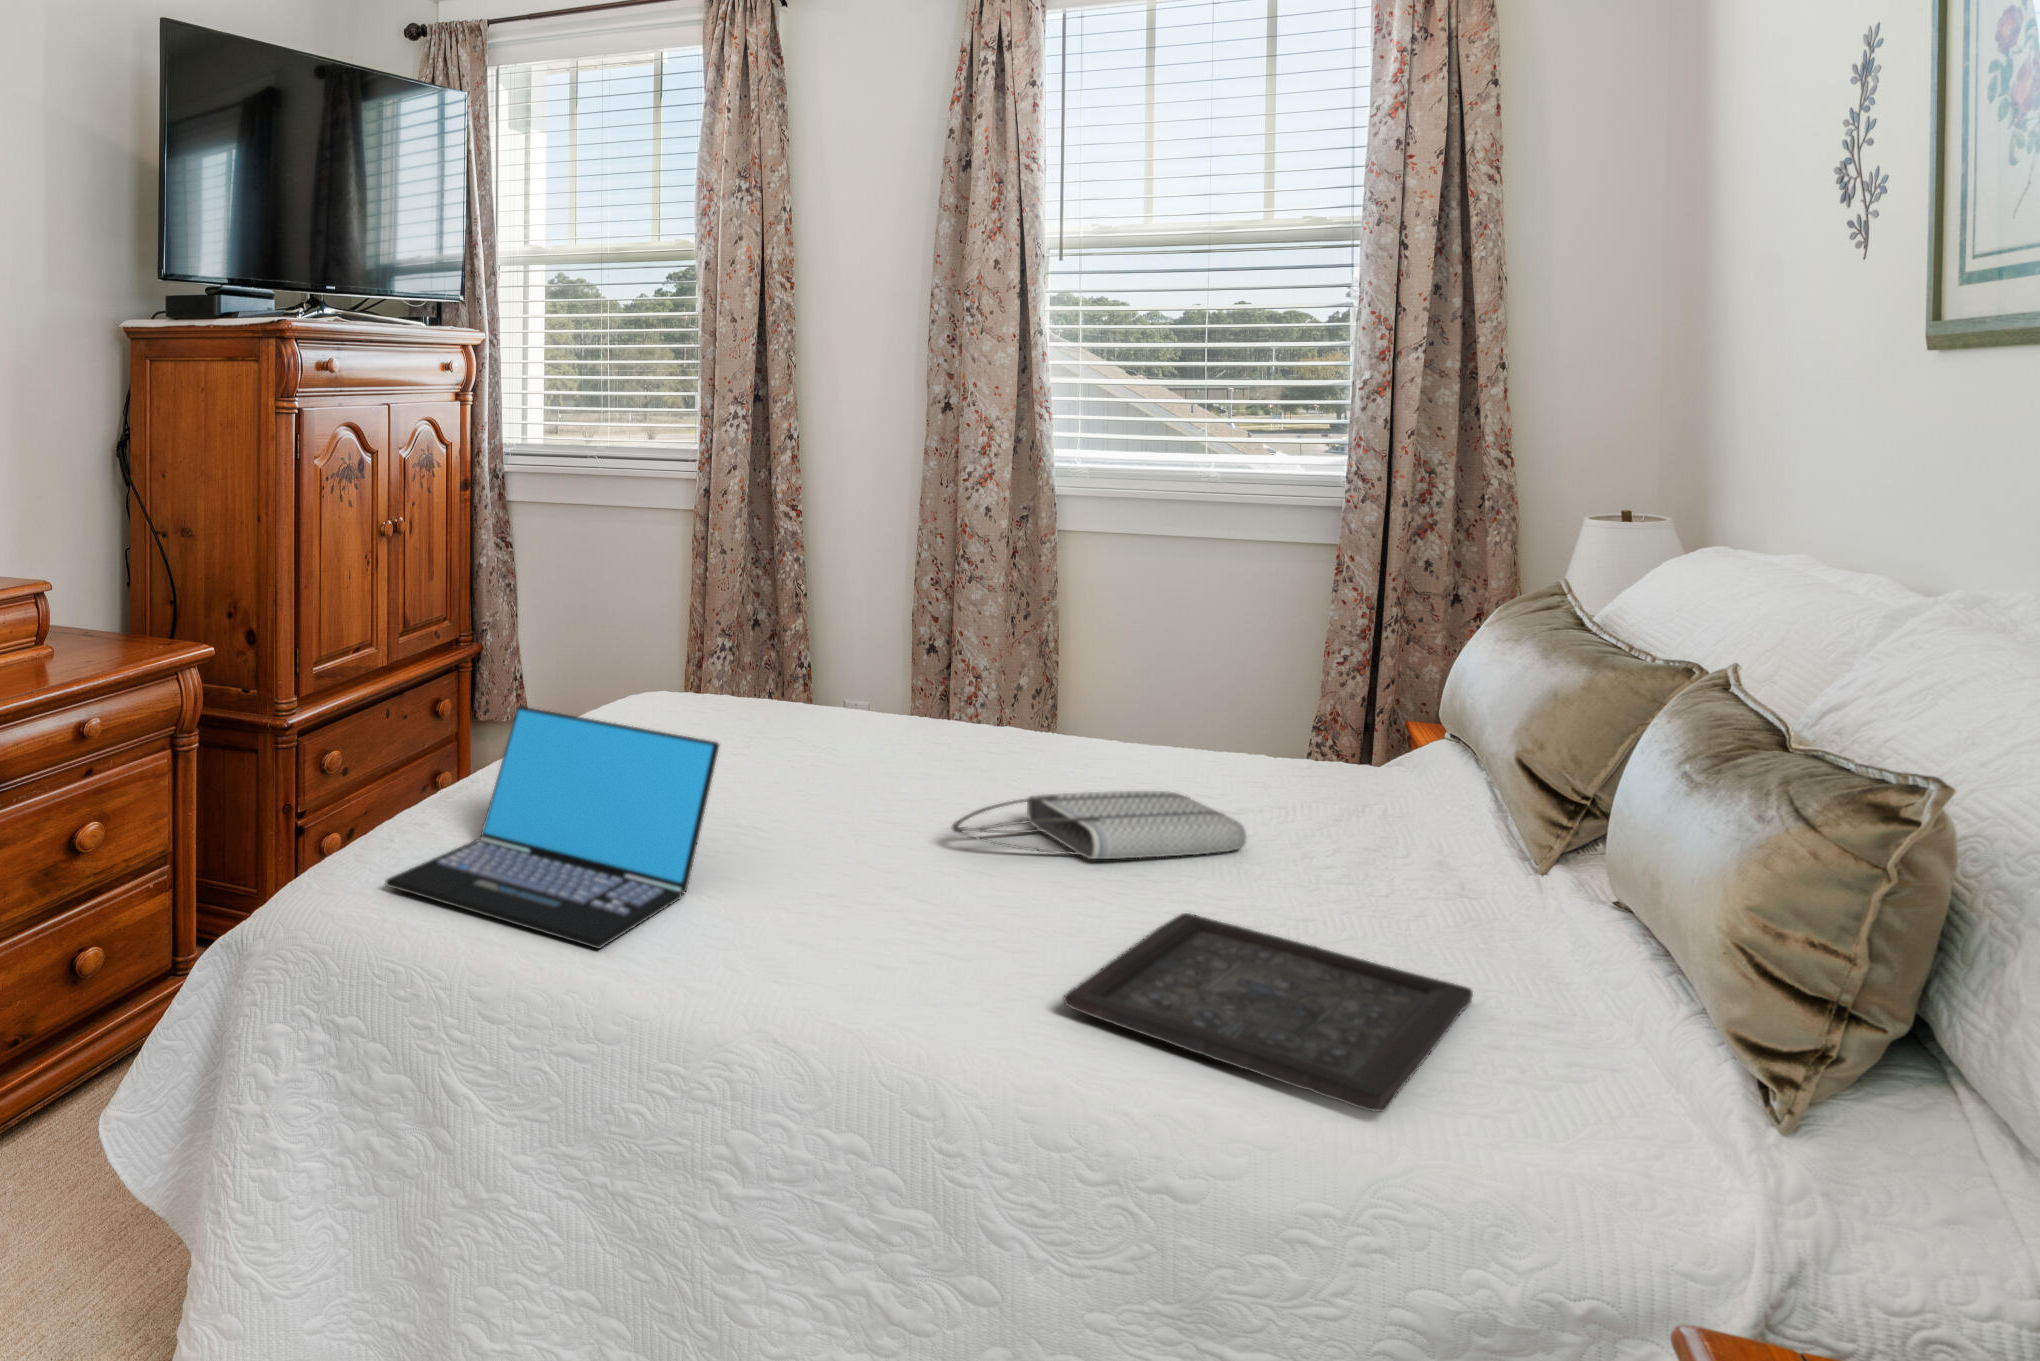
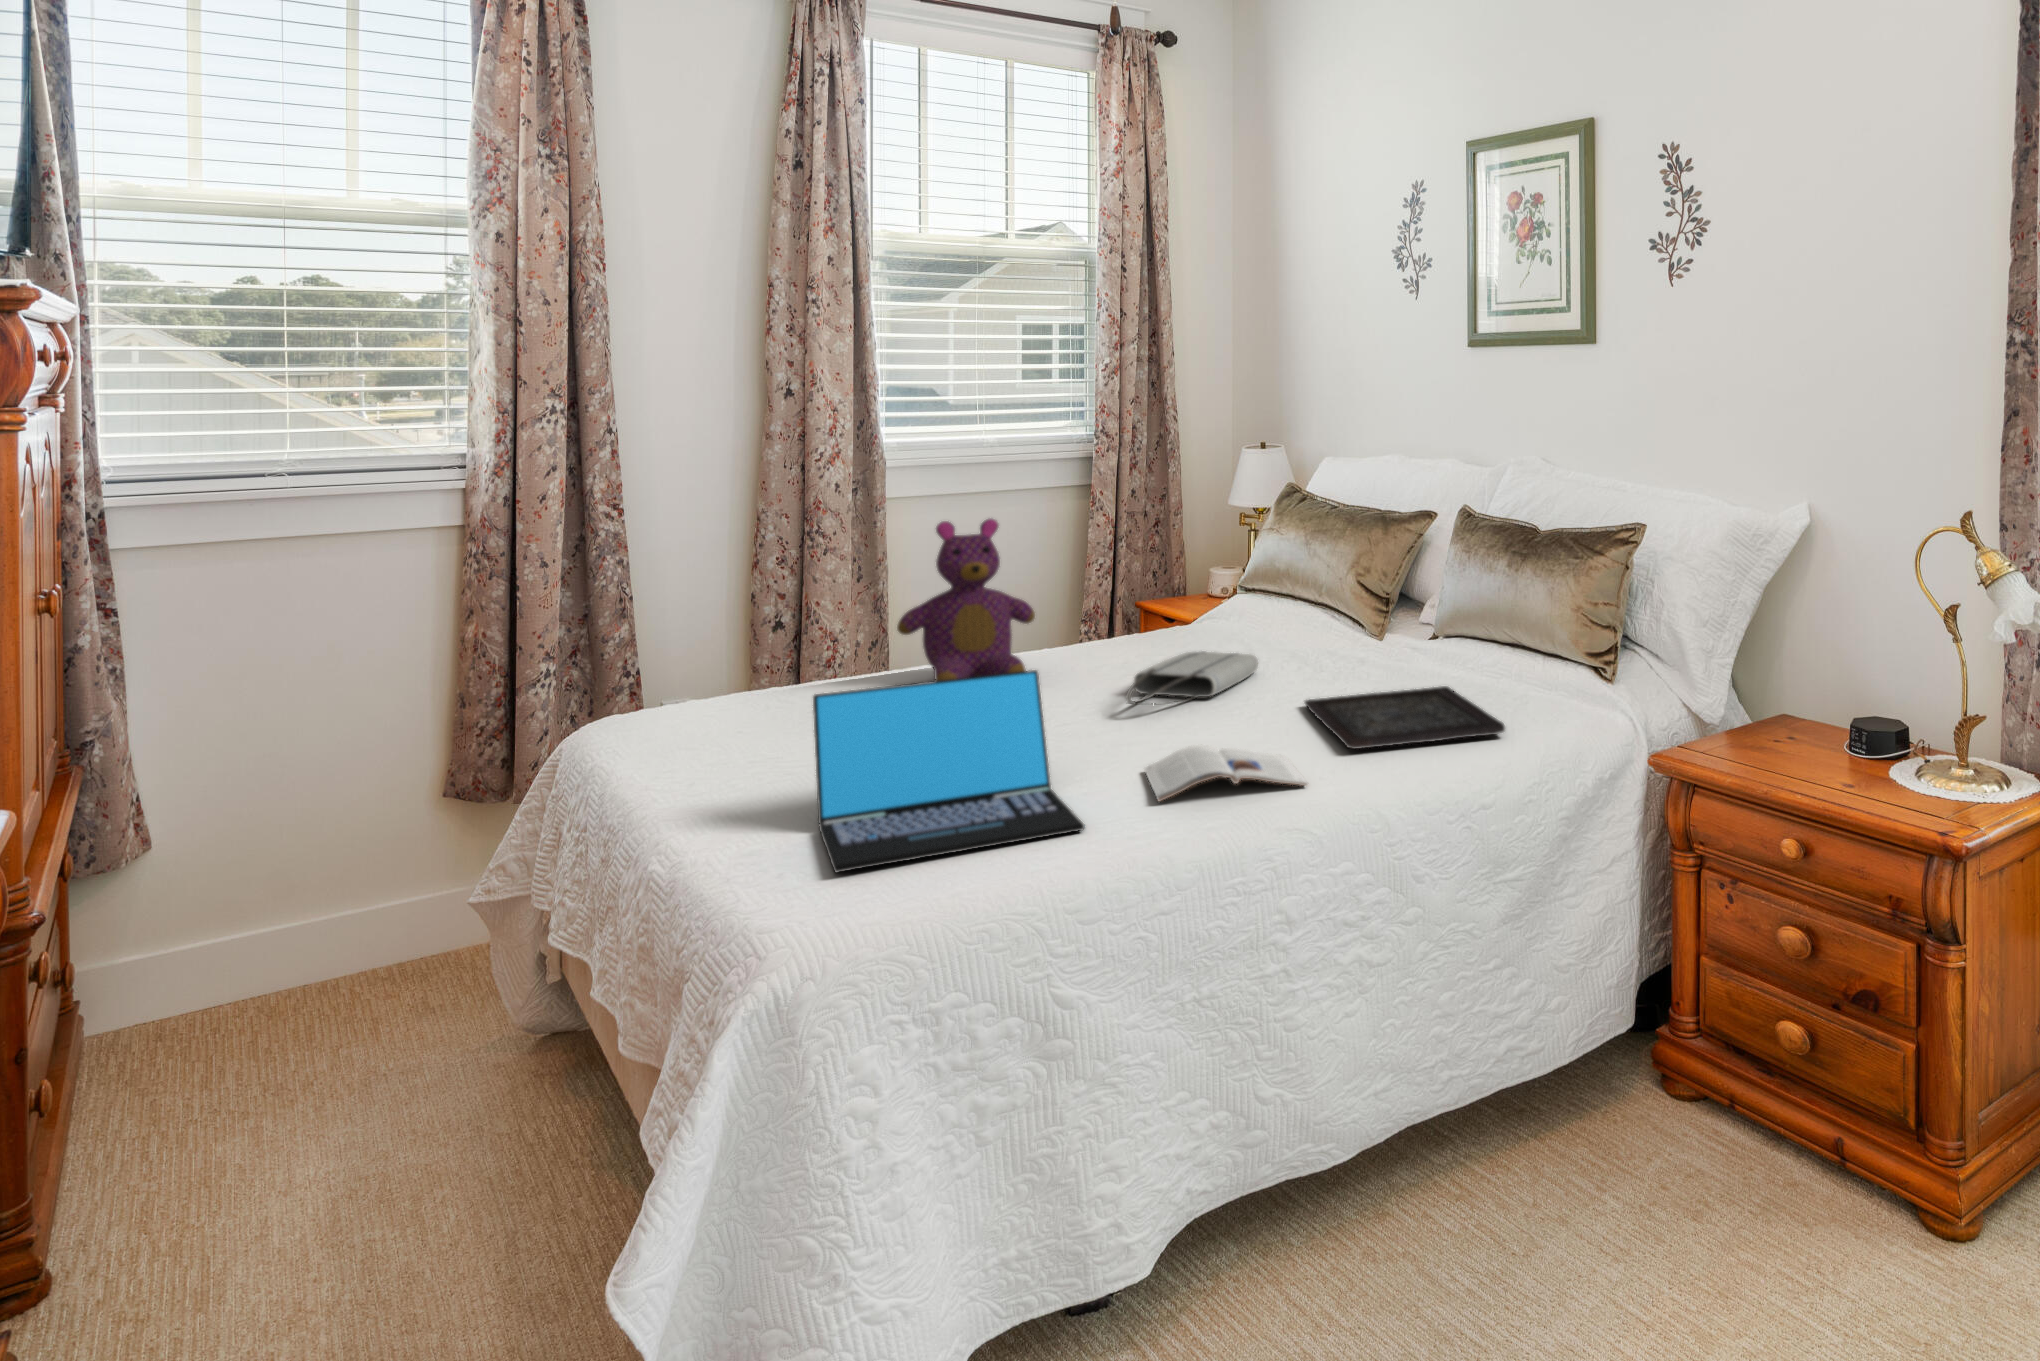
teddy bear: none [852,556,1010,769] -> present [897,519,1035,681]
magazine: none [720,904,986,1028] -> present [1145,745,1307,801]

